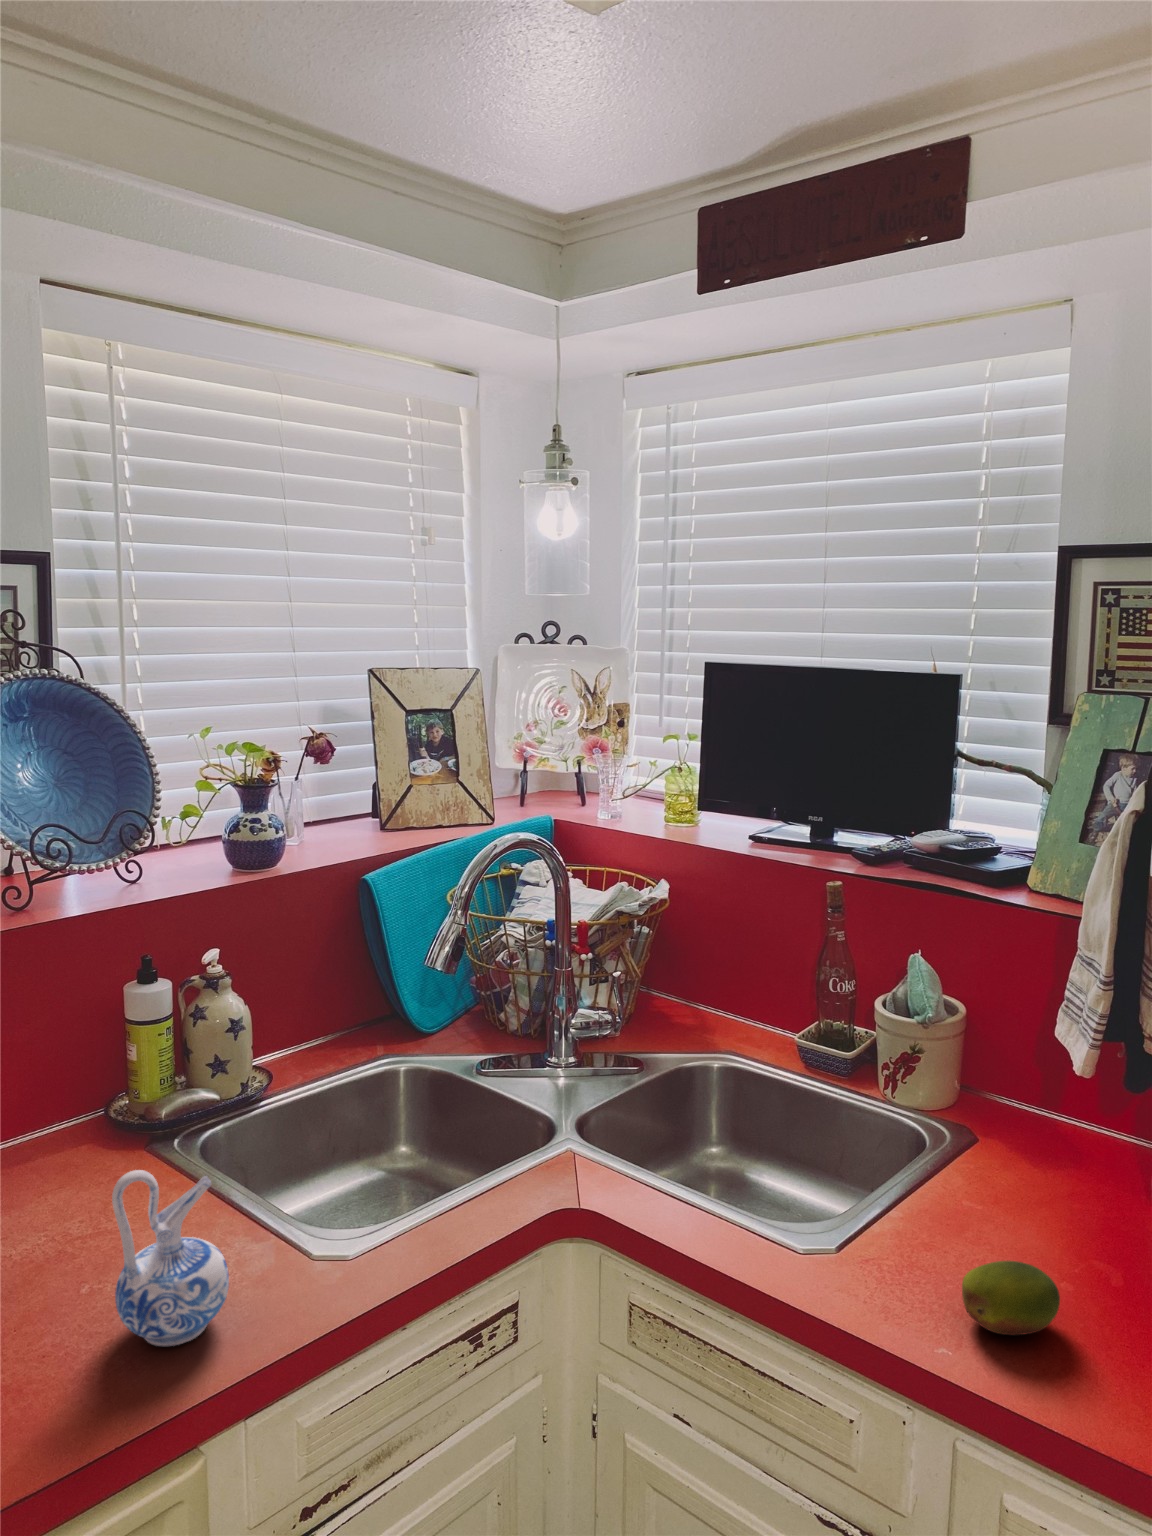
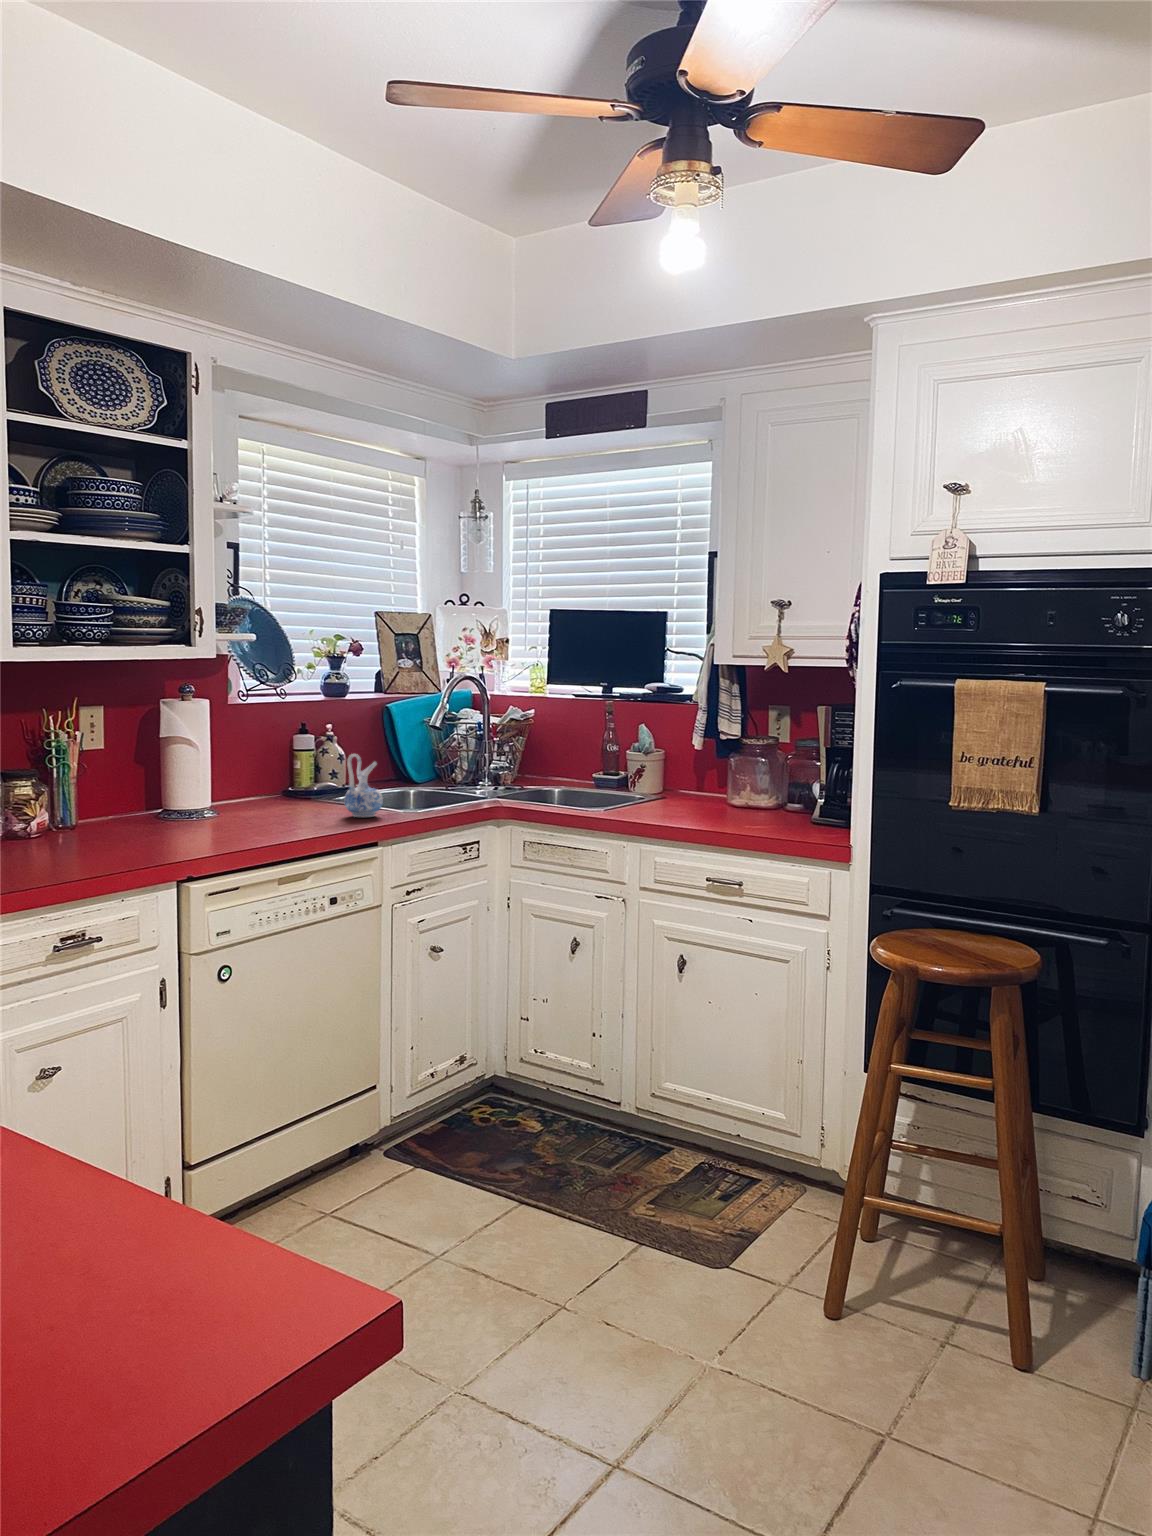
fruit: present [962,1260,1060,1335] -> none [641,793,673,815]

